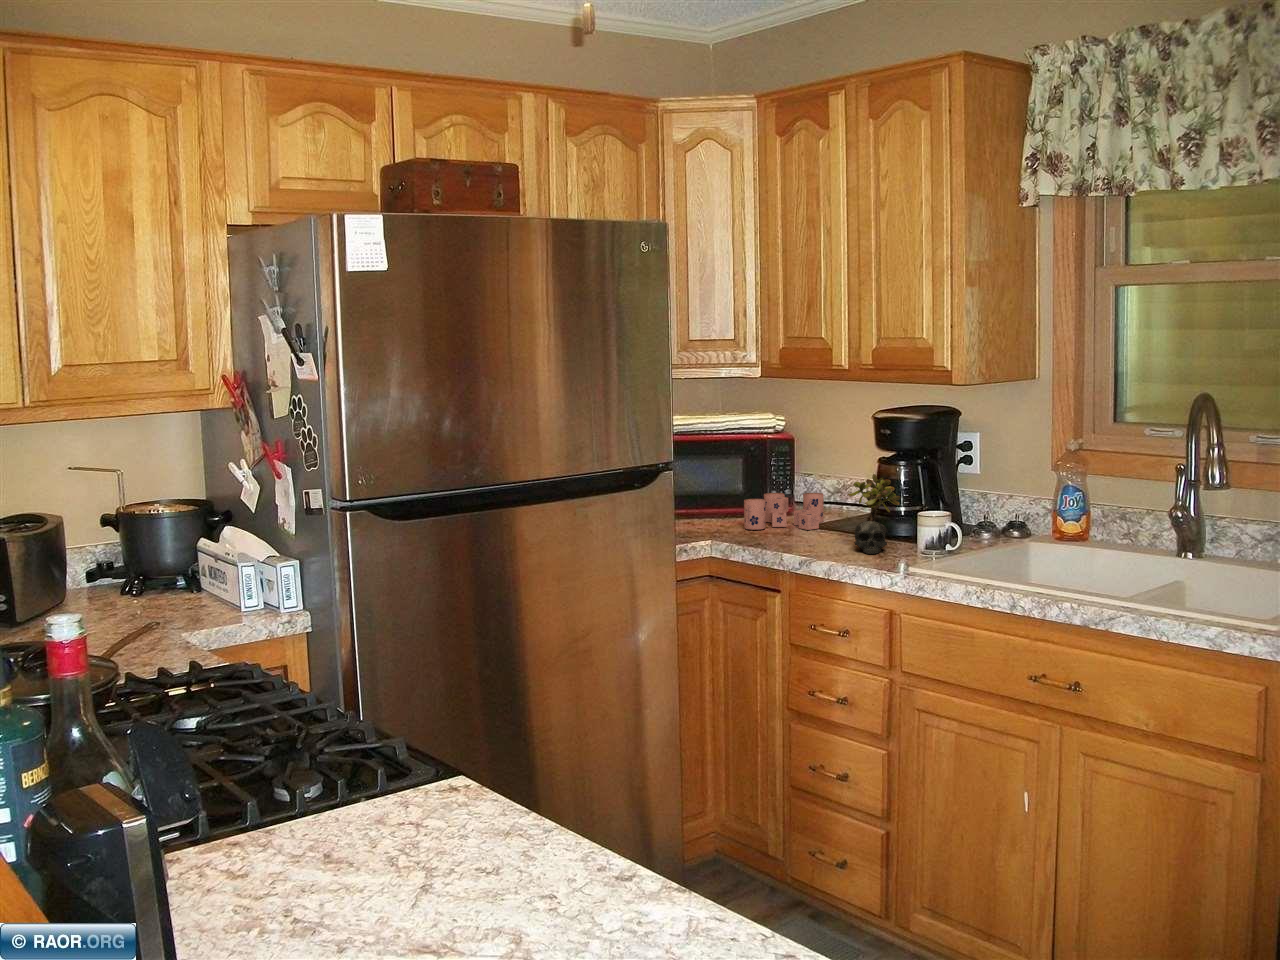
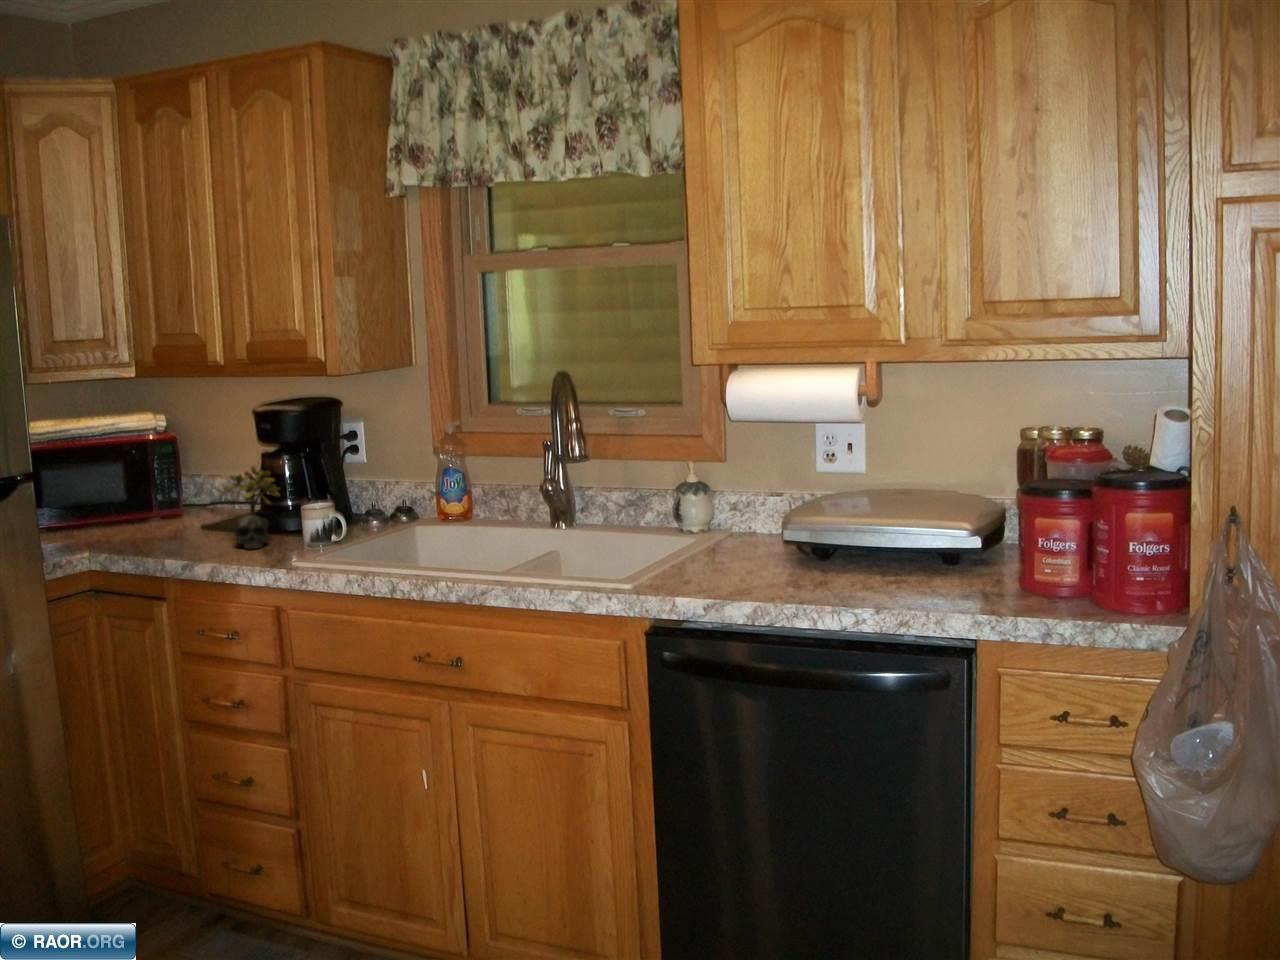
candle: present [744,493,824,530] -> none [114,491,210,534]

